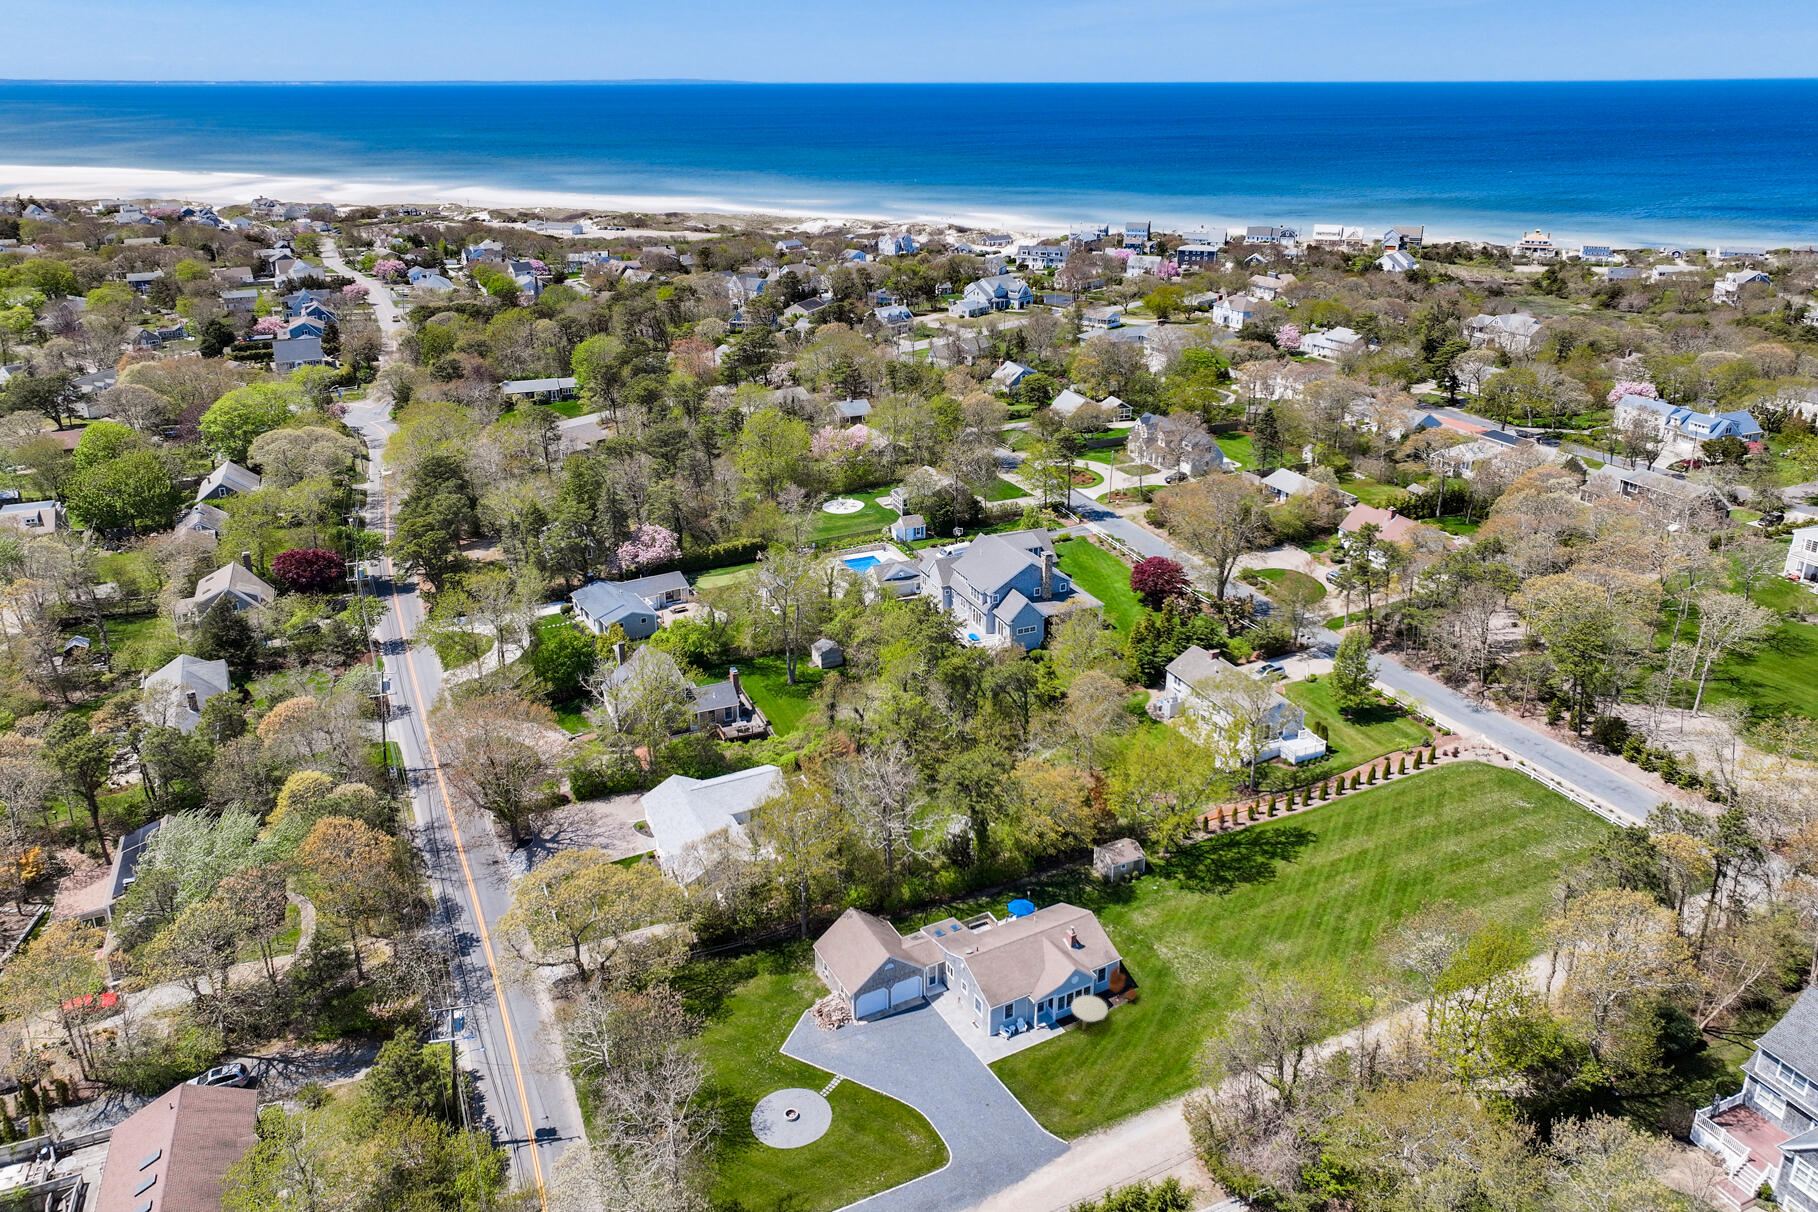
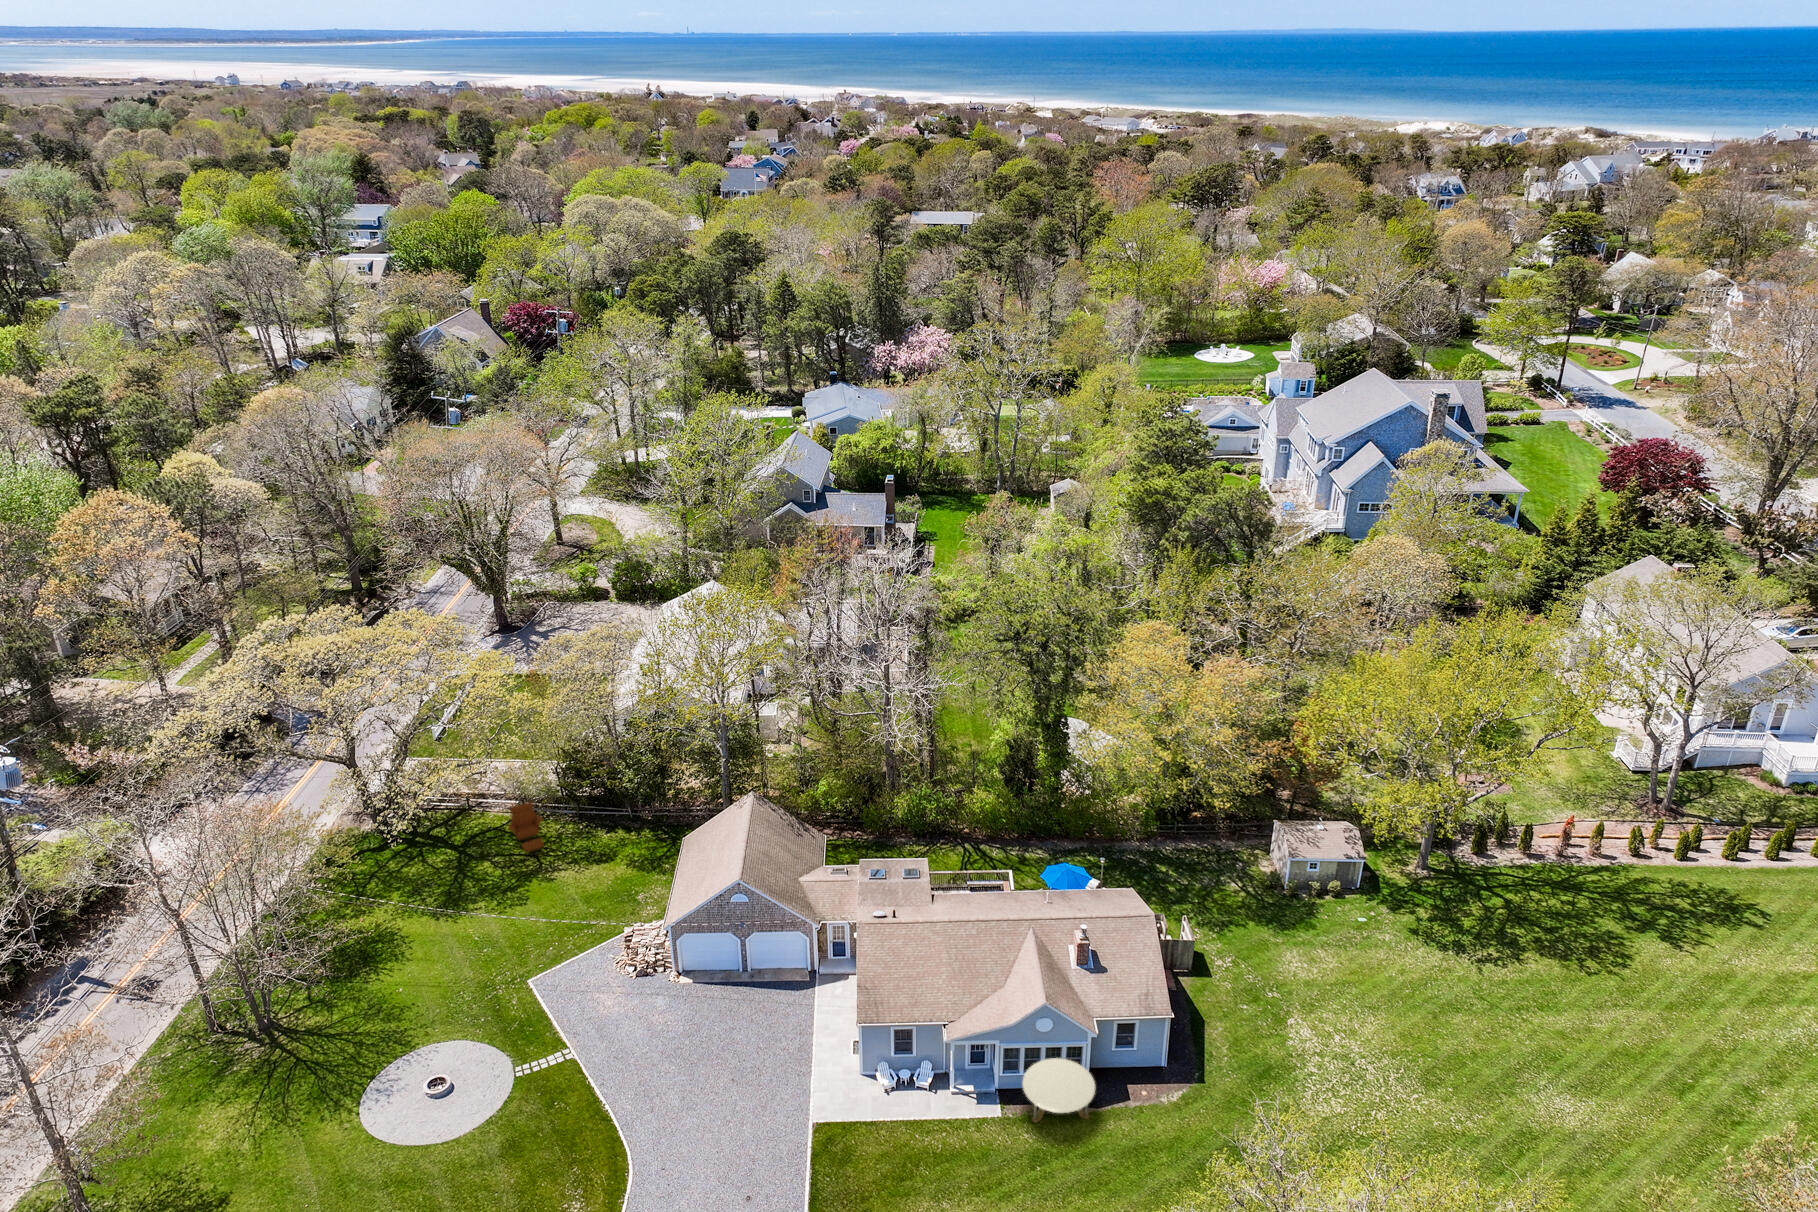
lounge chair: present [1108,965,1137,1000] -> present [508,802,544,856]

